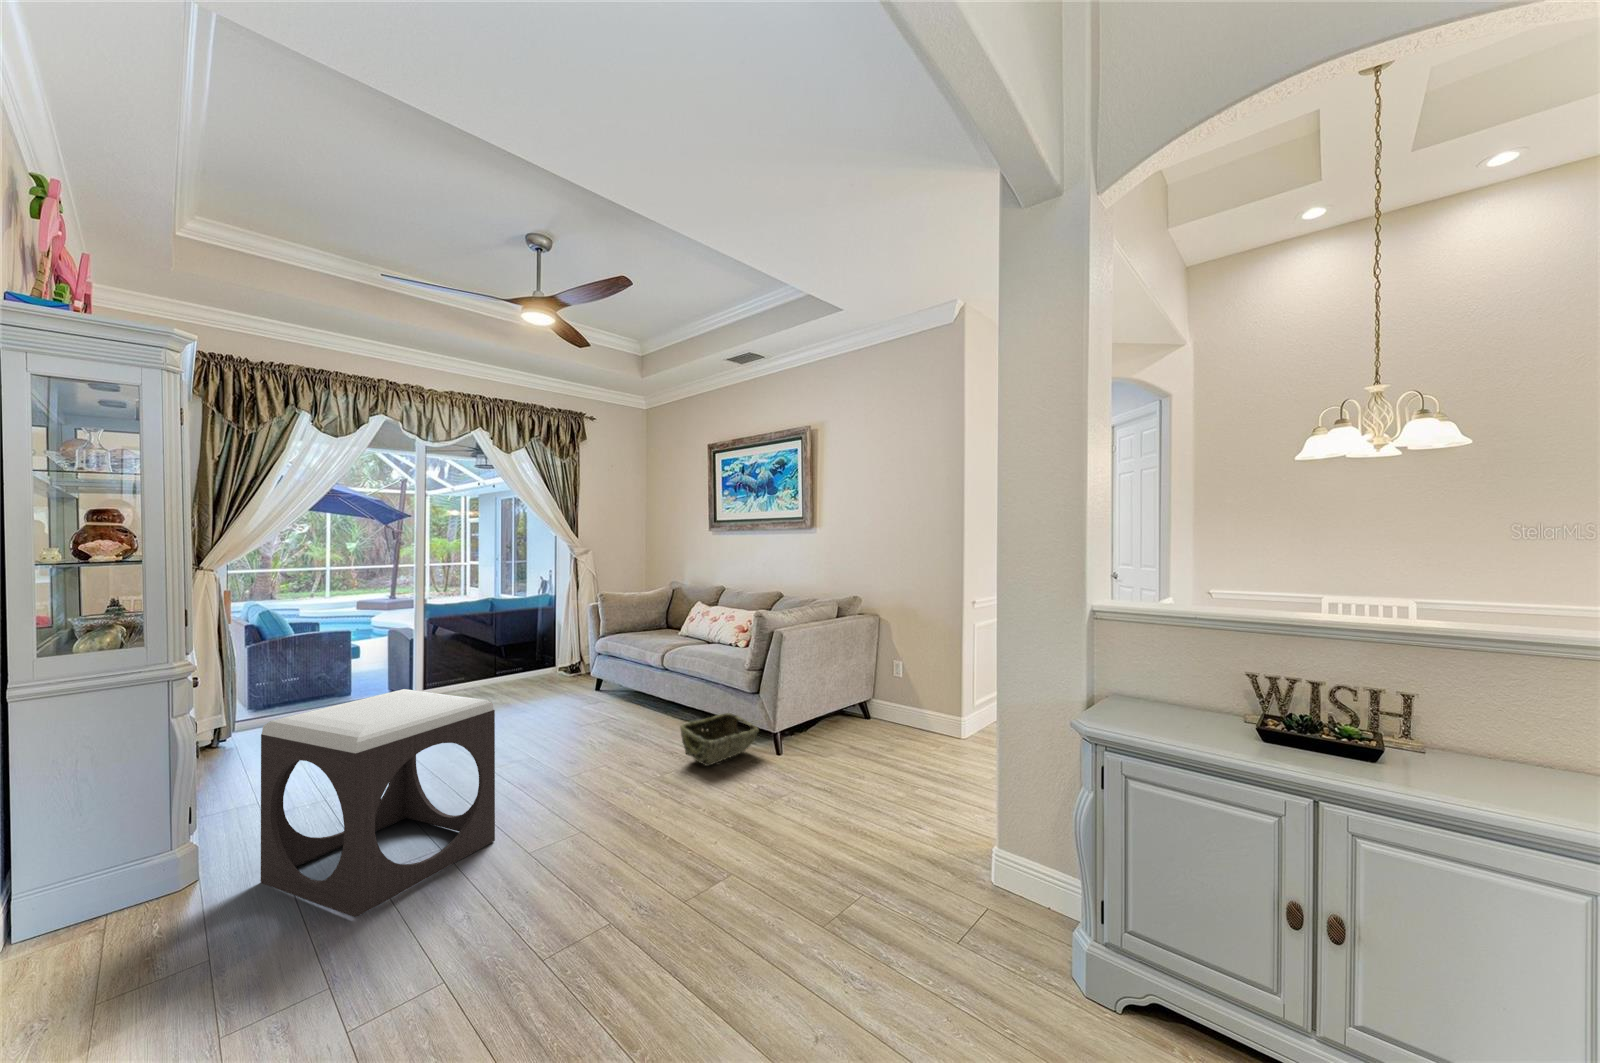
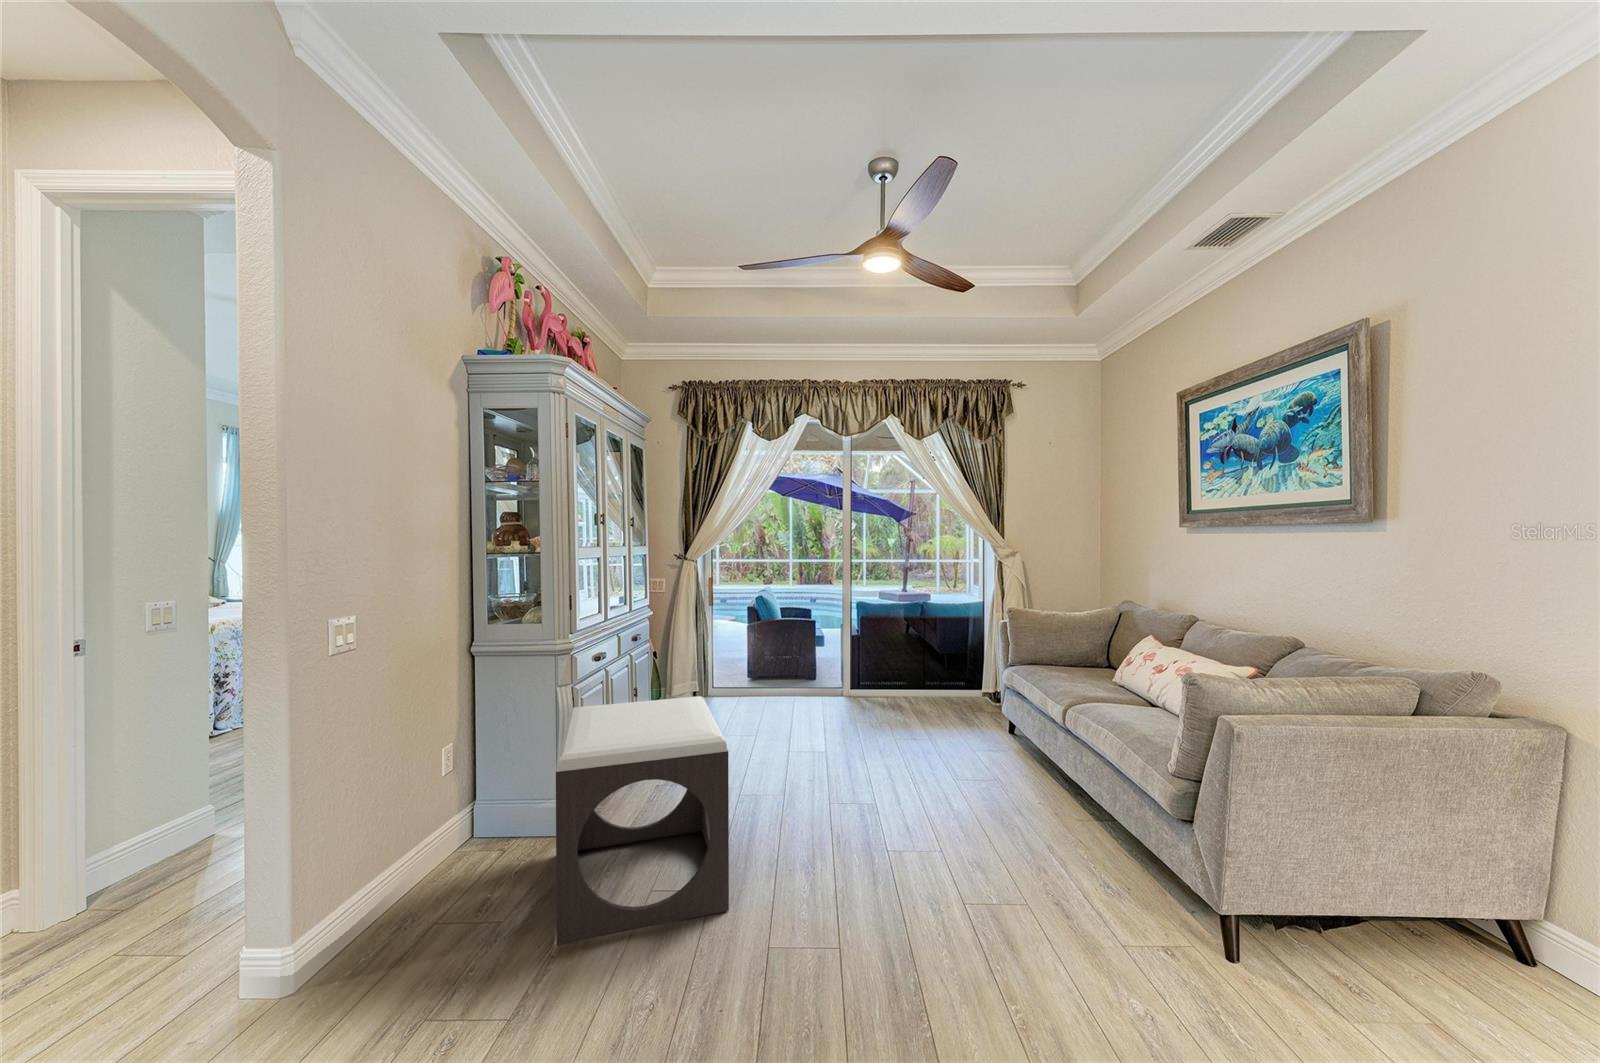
woven basket: present [680,713,759,766] -> none [1023,834,1179,928]

